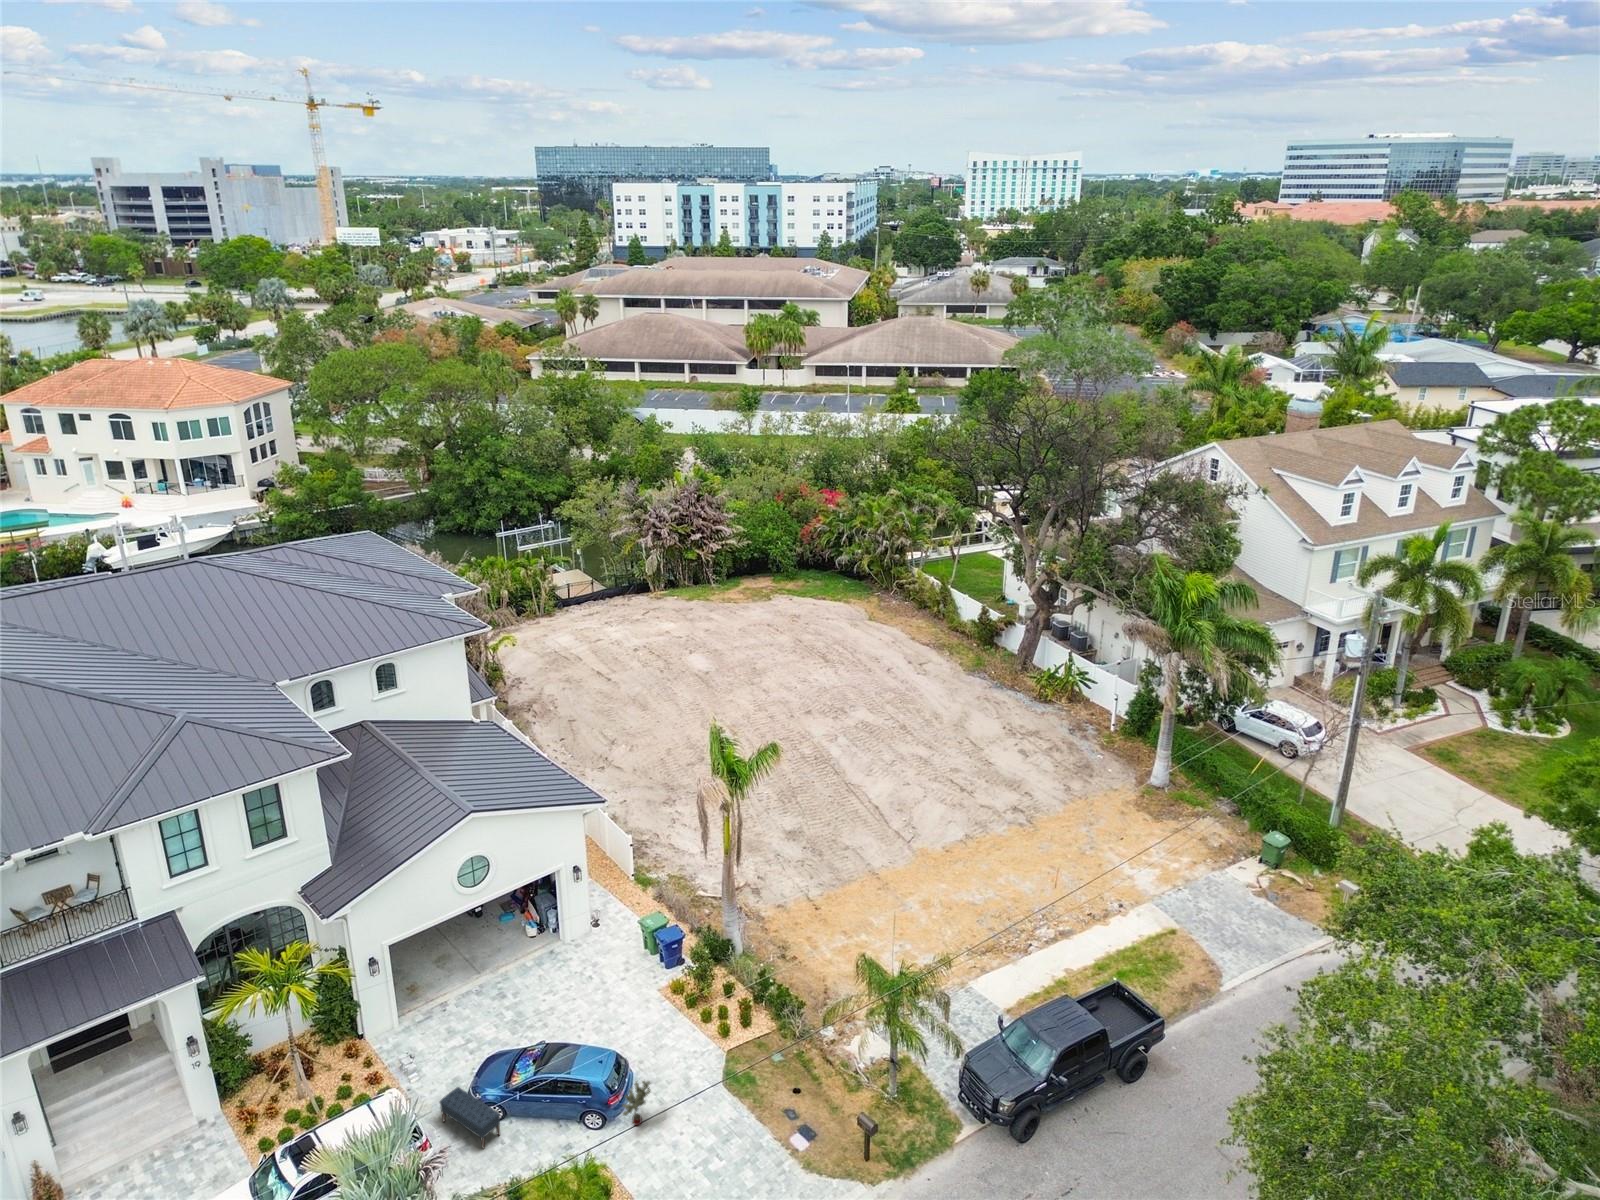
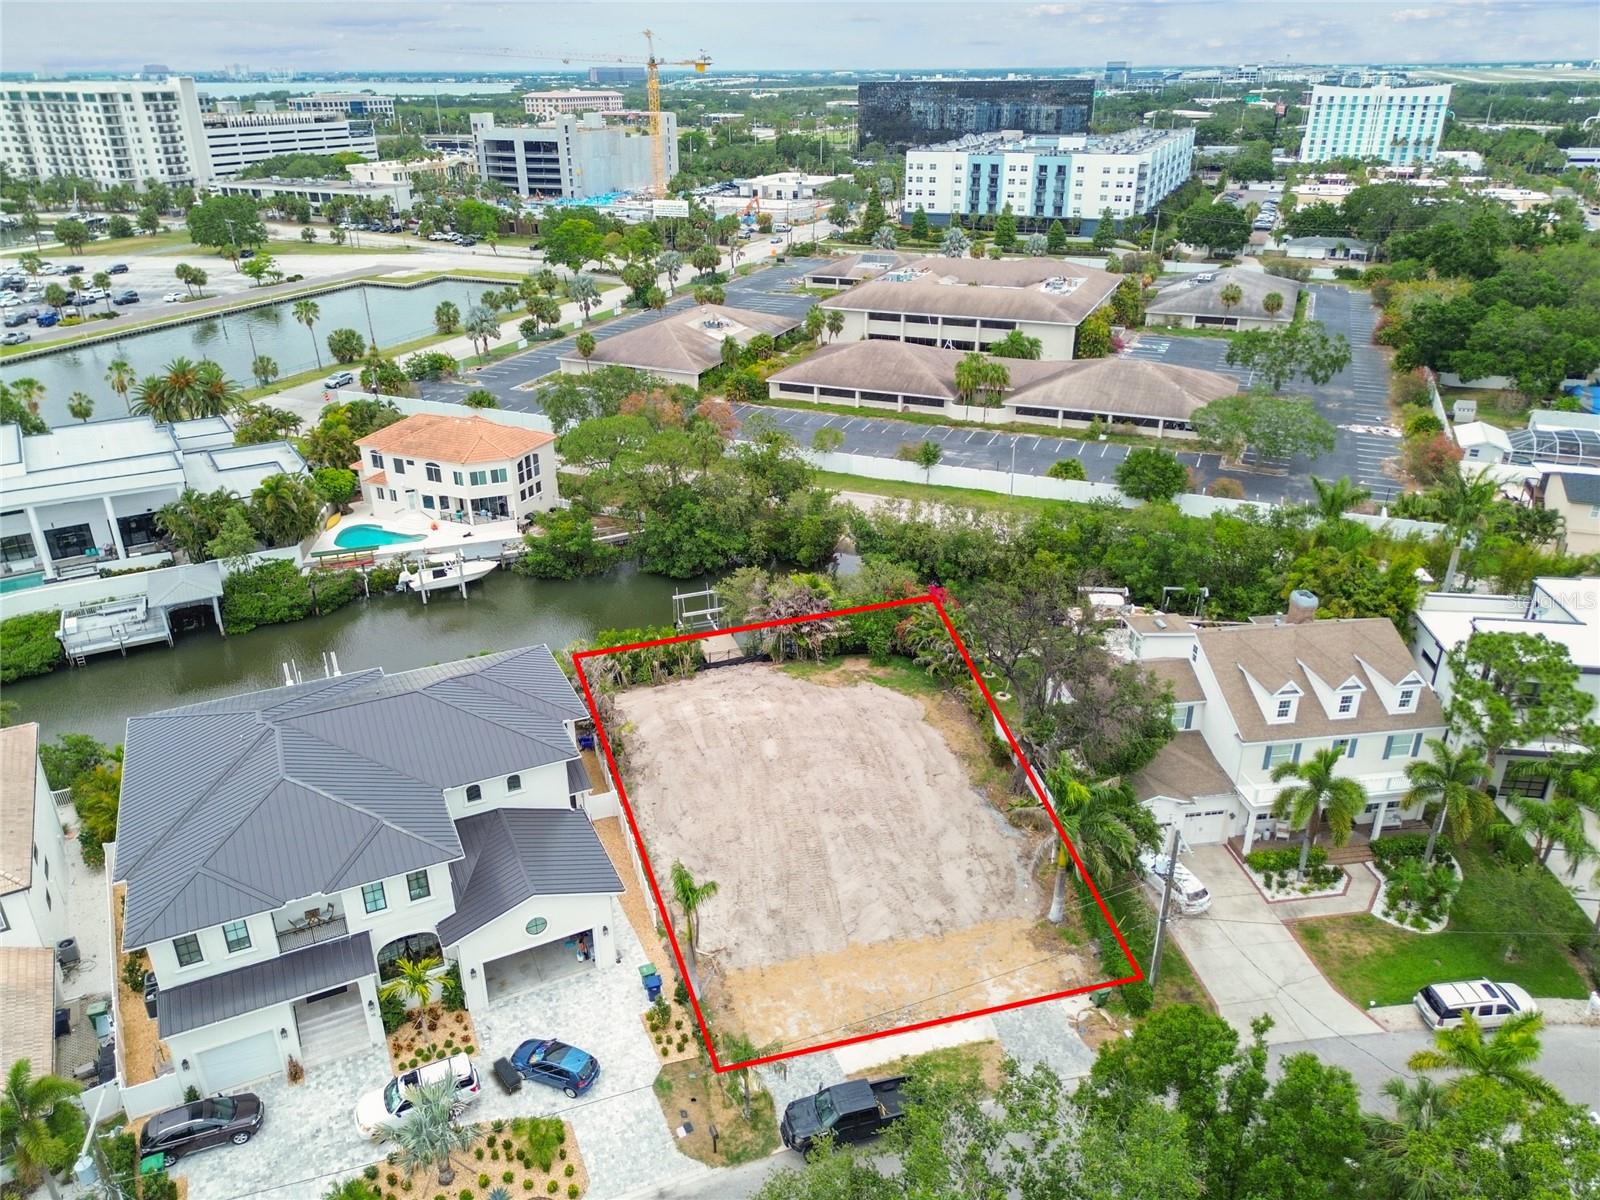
potted tree: present [622,1081,650,1125] -> none [586,1075,606,1100]

